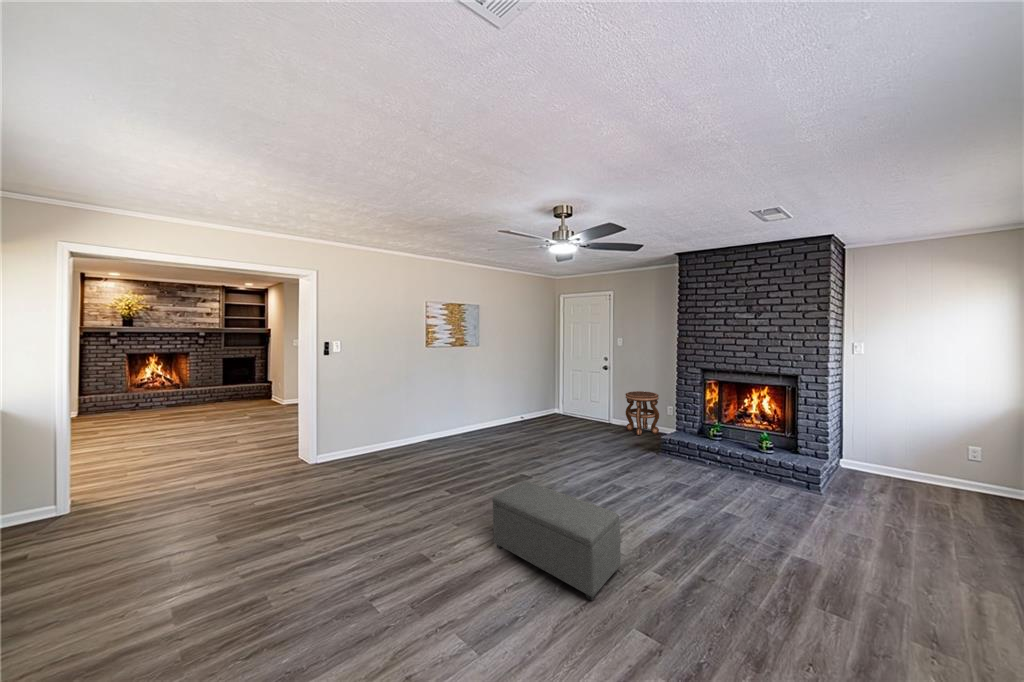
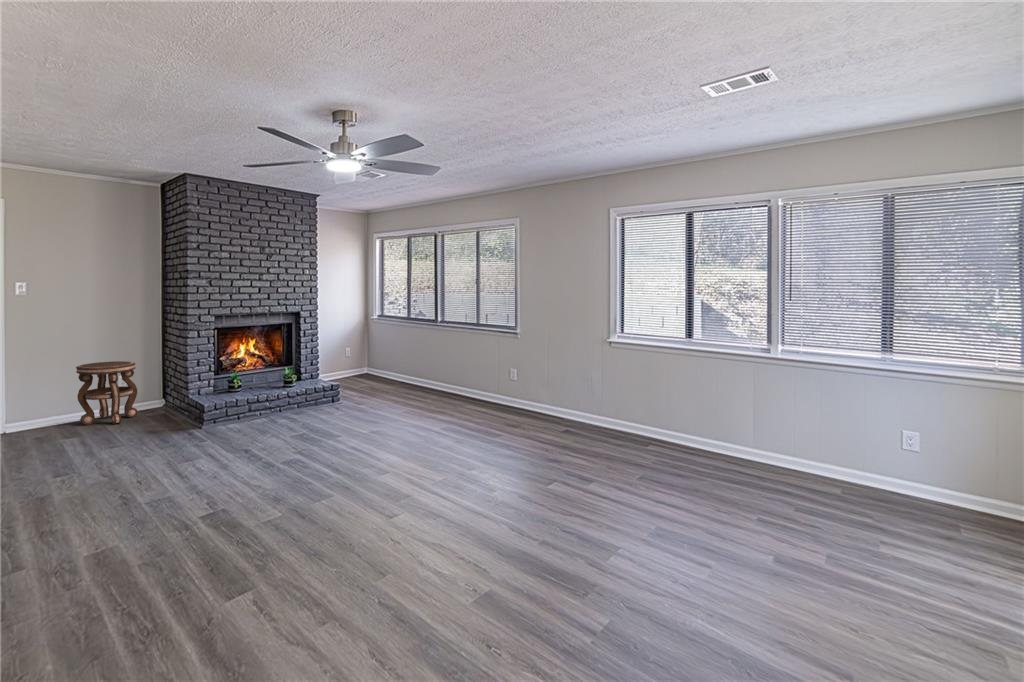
ottoman: present [492,481,621,601] -> none [229,423,380,524]

